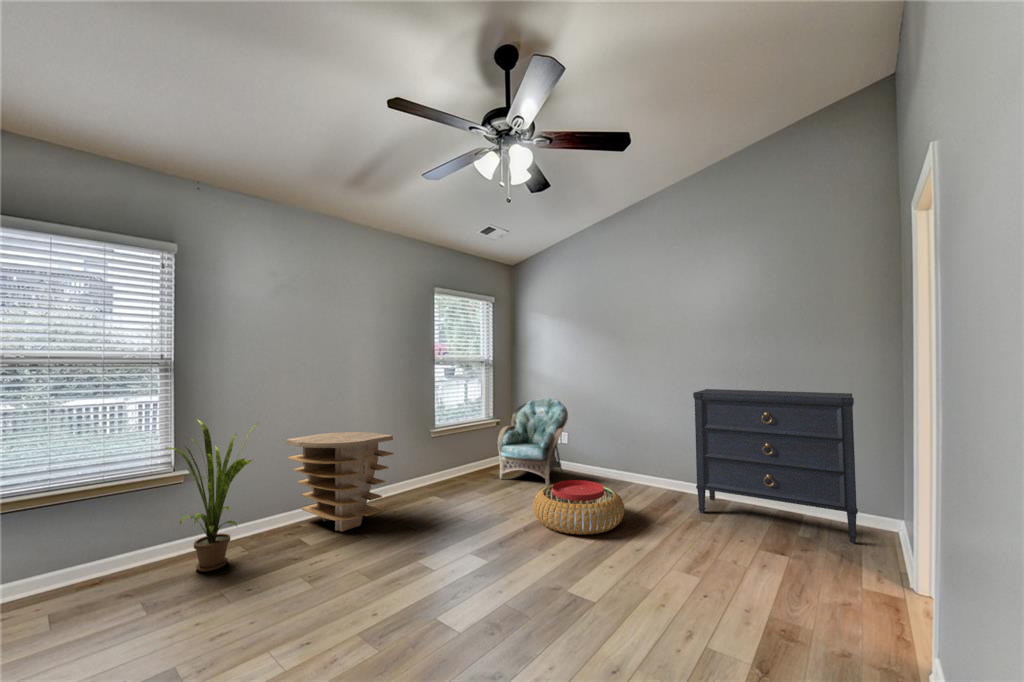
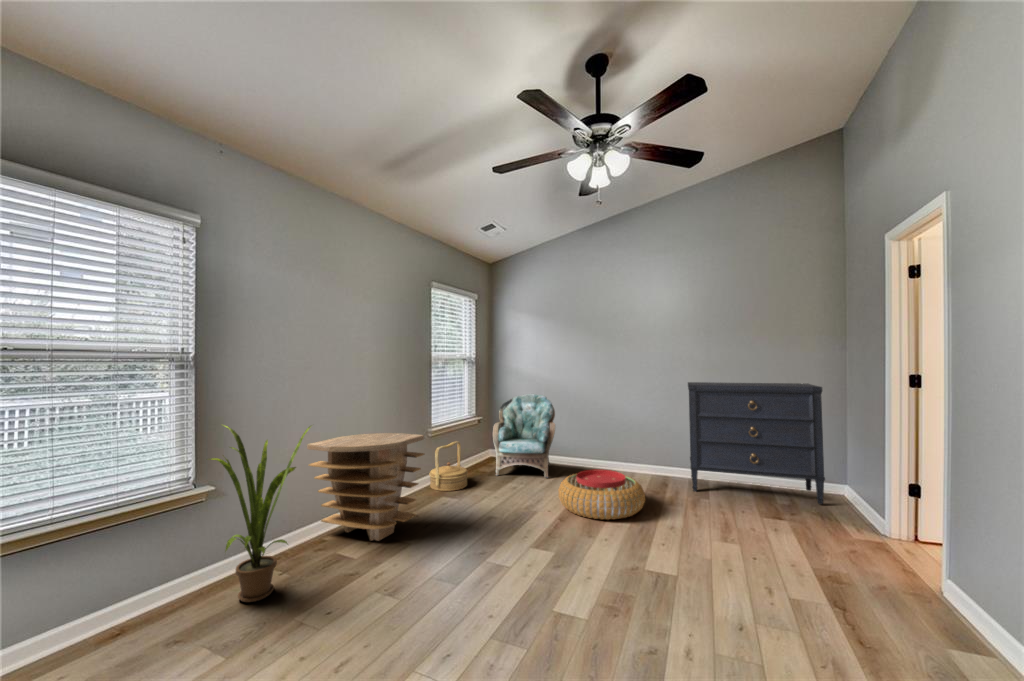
woven basket: none [428,443,466,491] -> present [429,441,468,491]

